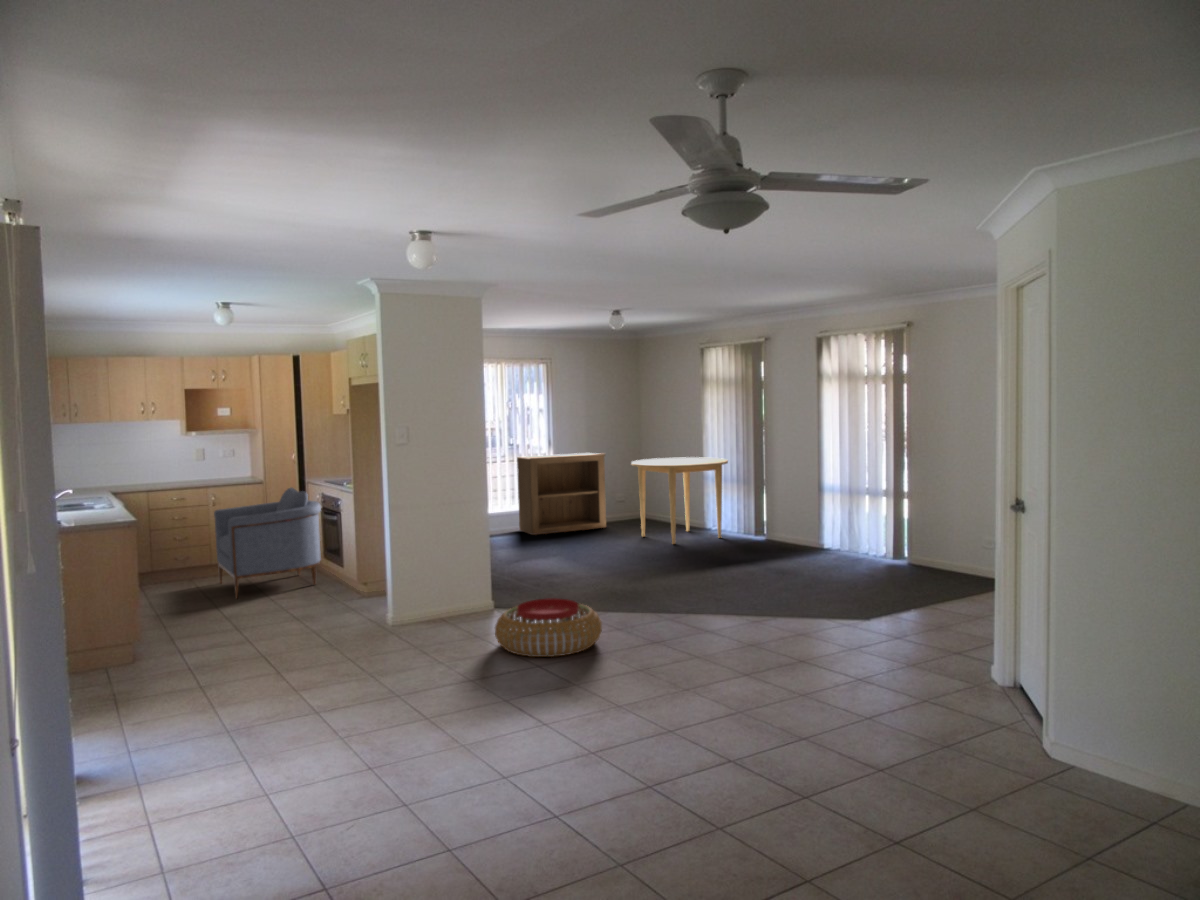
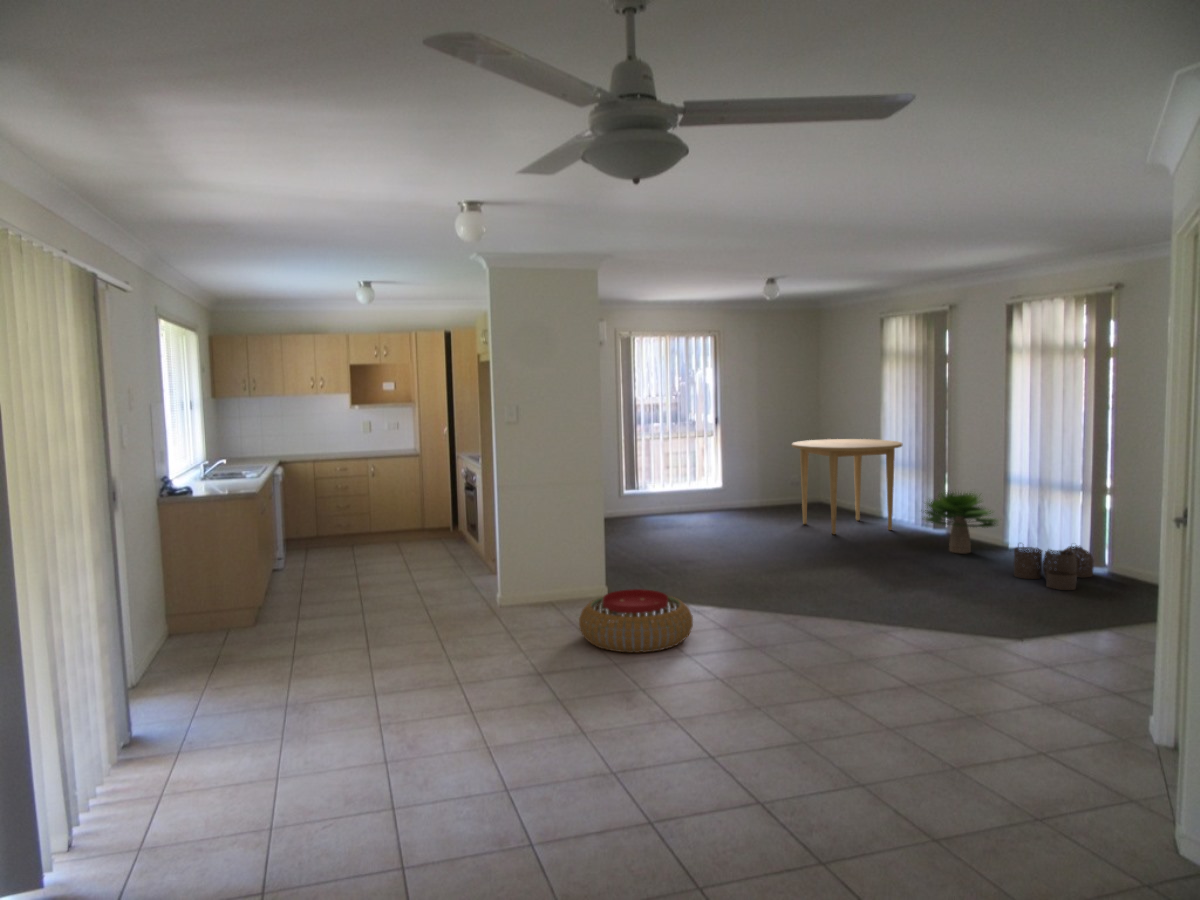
bookshelf: present [517,453,606,535] -> none [676,431,770,516]
armchair: present [214,488,321,598] -> none [367,461,460,566]
potted plant: none [751,497,821,554] -> present [924,493,997,554]
woven basket: none [838,539,898,578] -> present [1014,545,1094,590]

